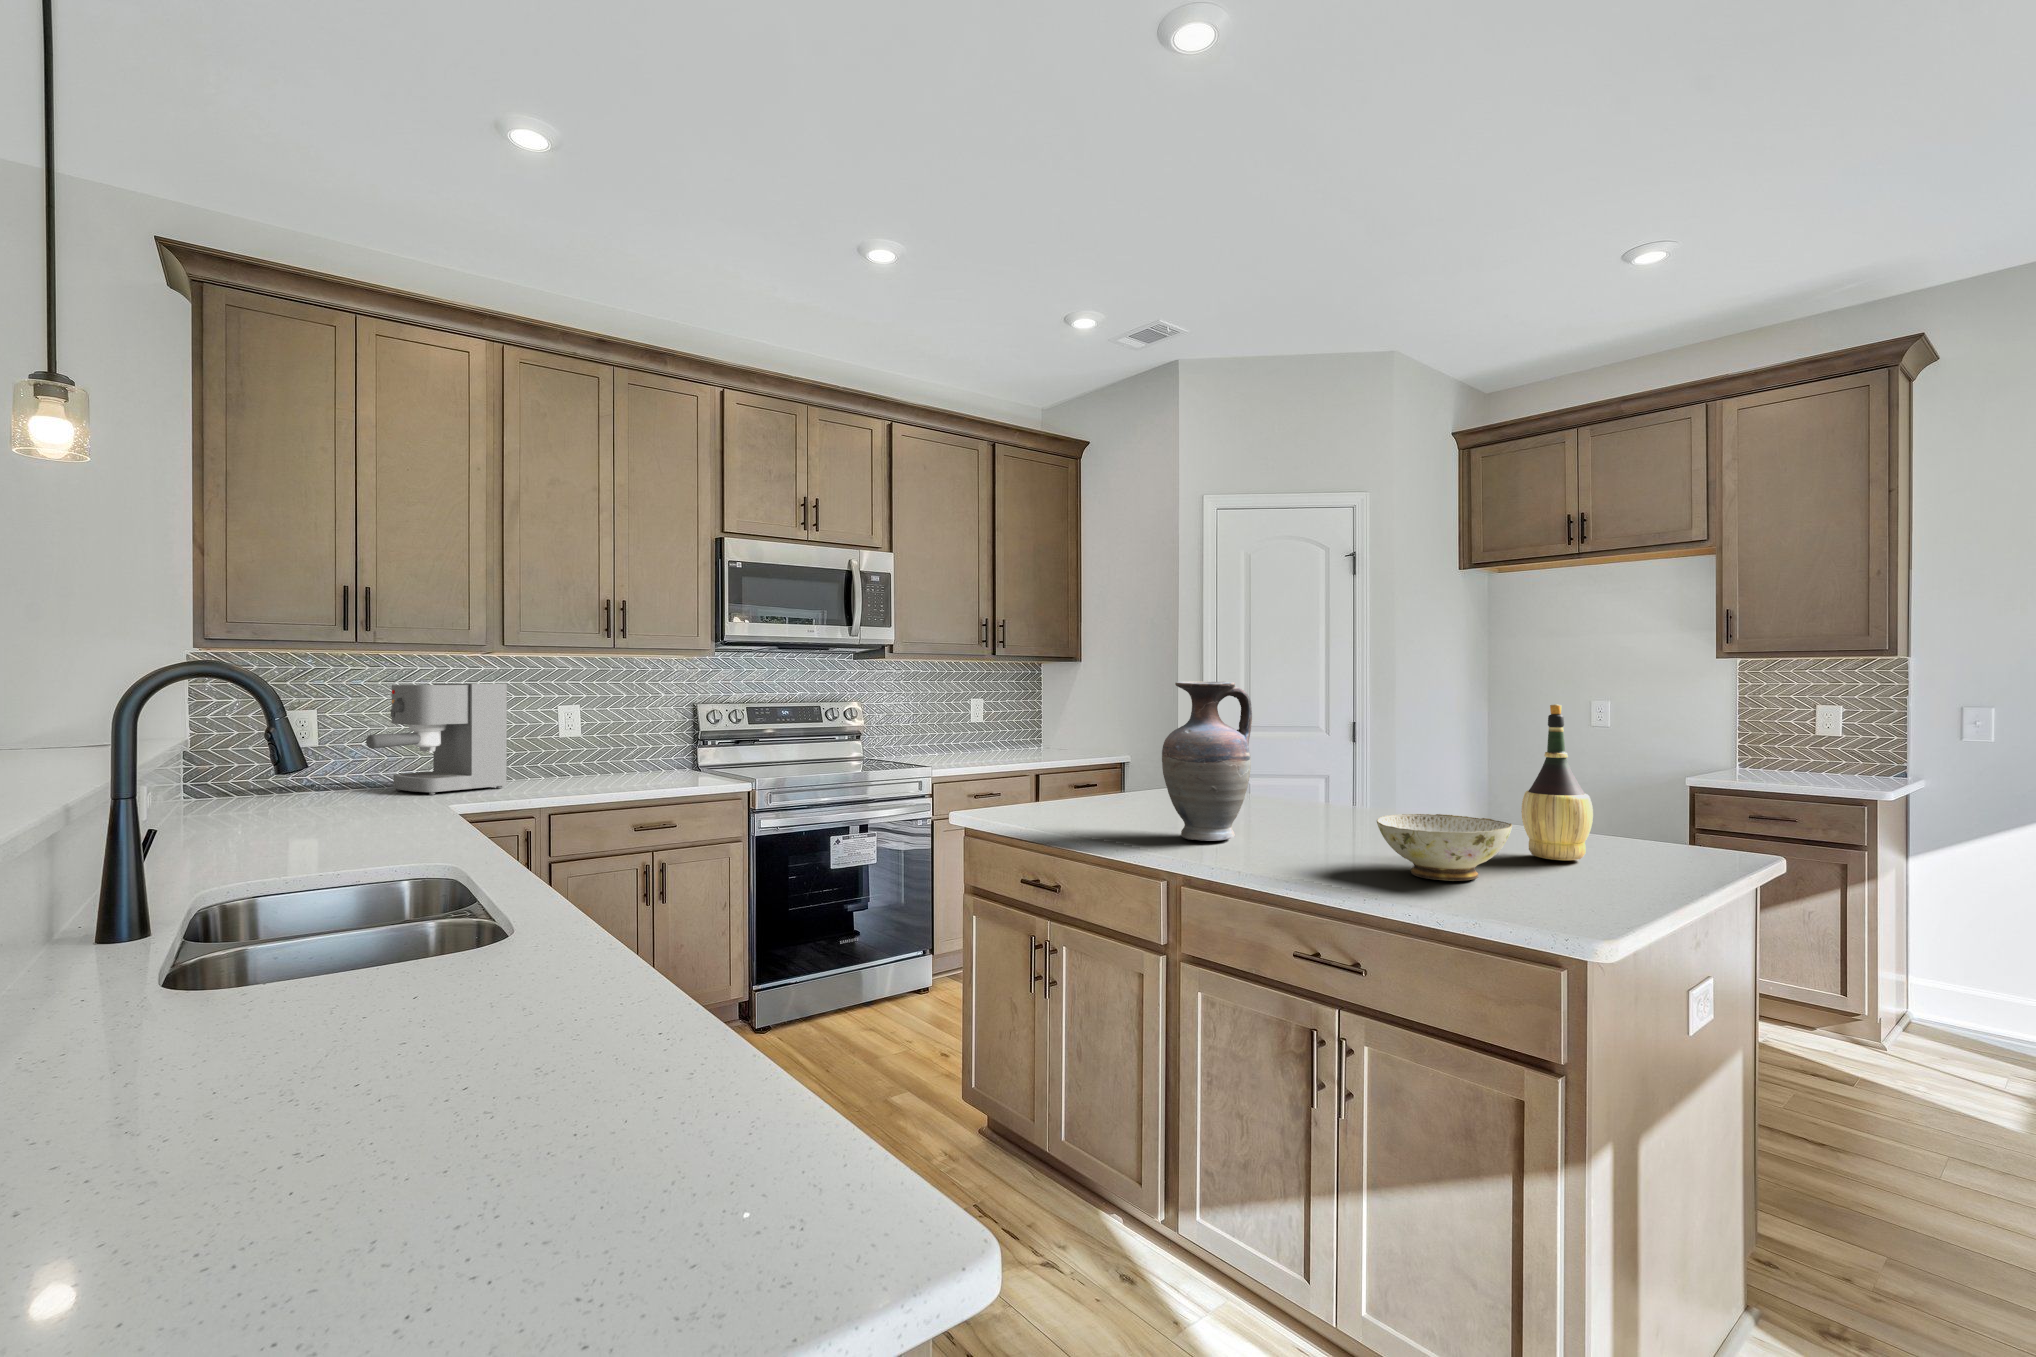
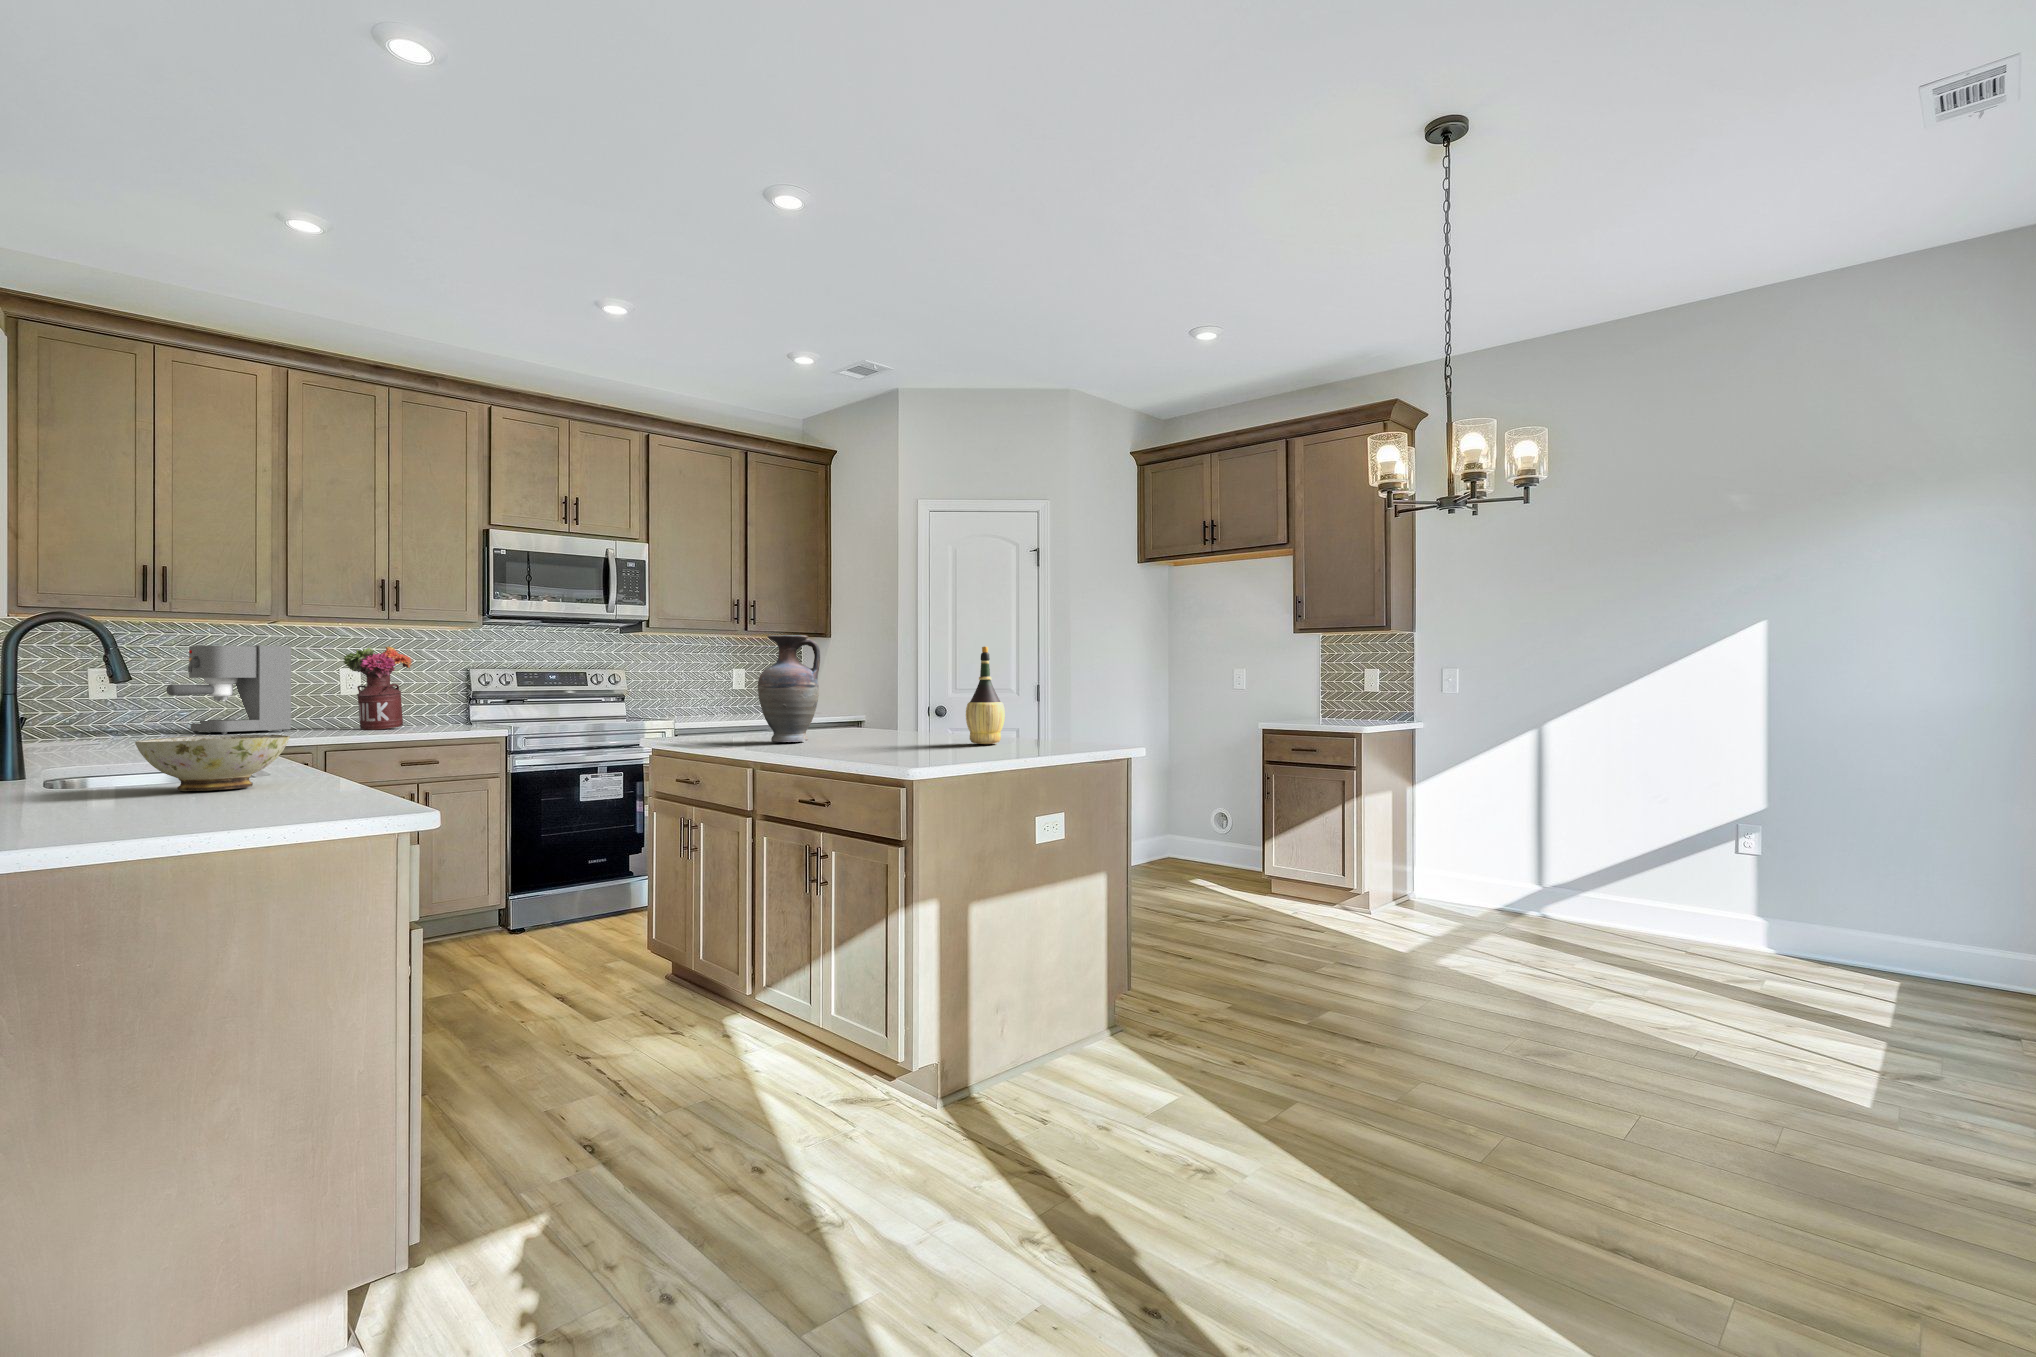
flower arrangement: none [565,682,644,785] -> present [344,646,413,730]
ceramic bowl: present [1377,814,1512,881] -> present [135,735,290,791]

